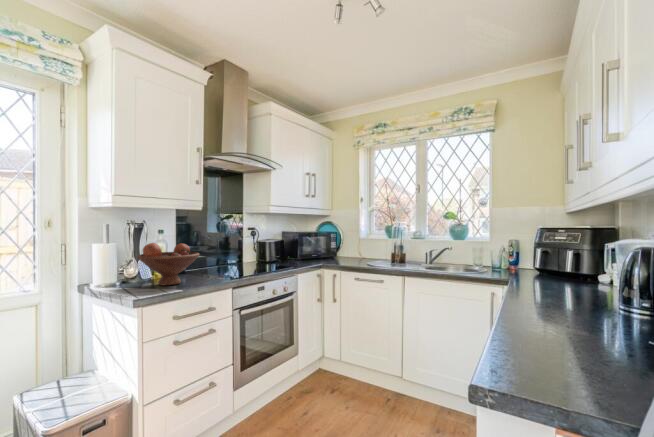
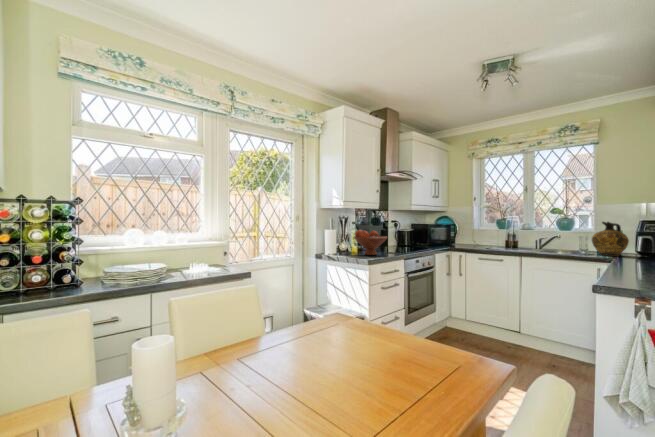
ceramic jug: none [486,229,526,274] -> present [592,222,629,256]

